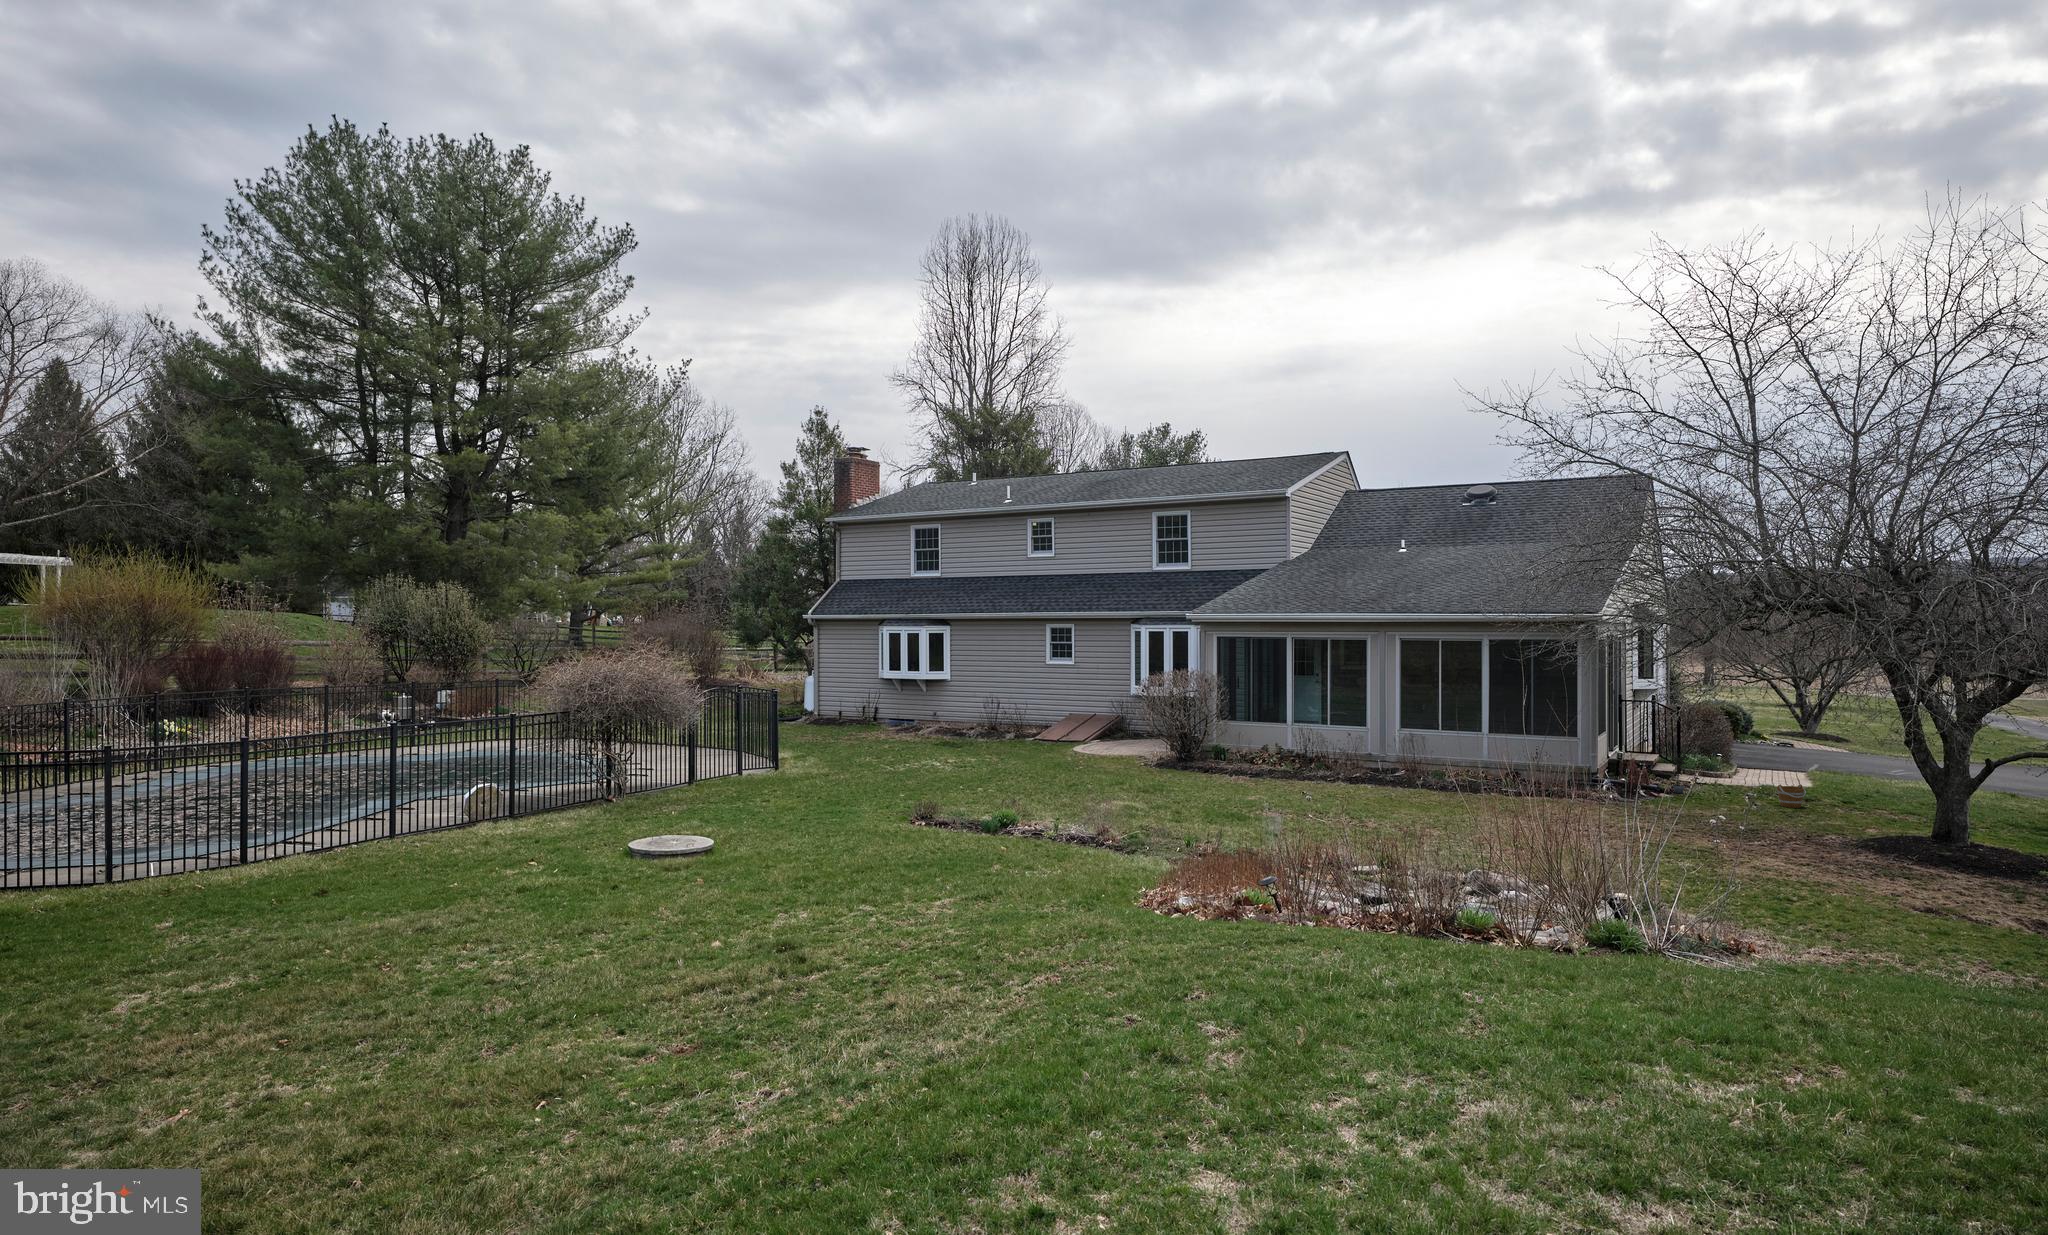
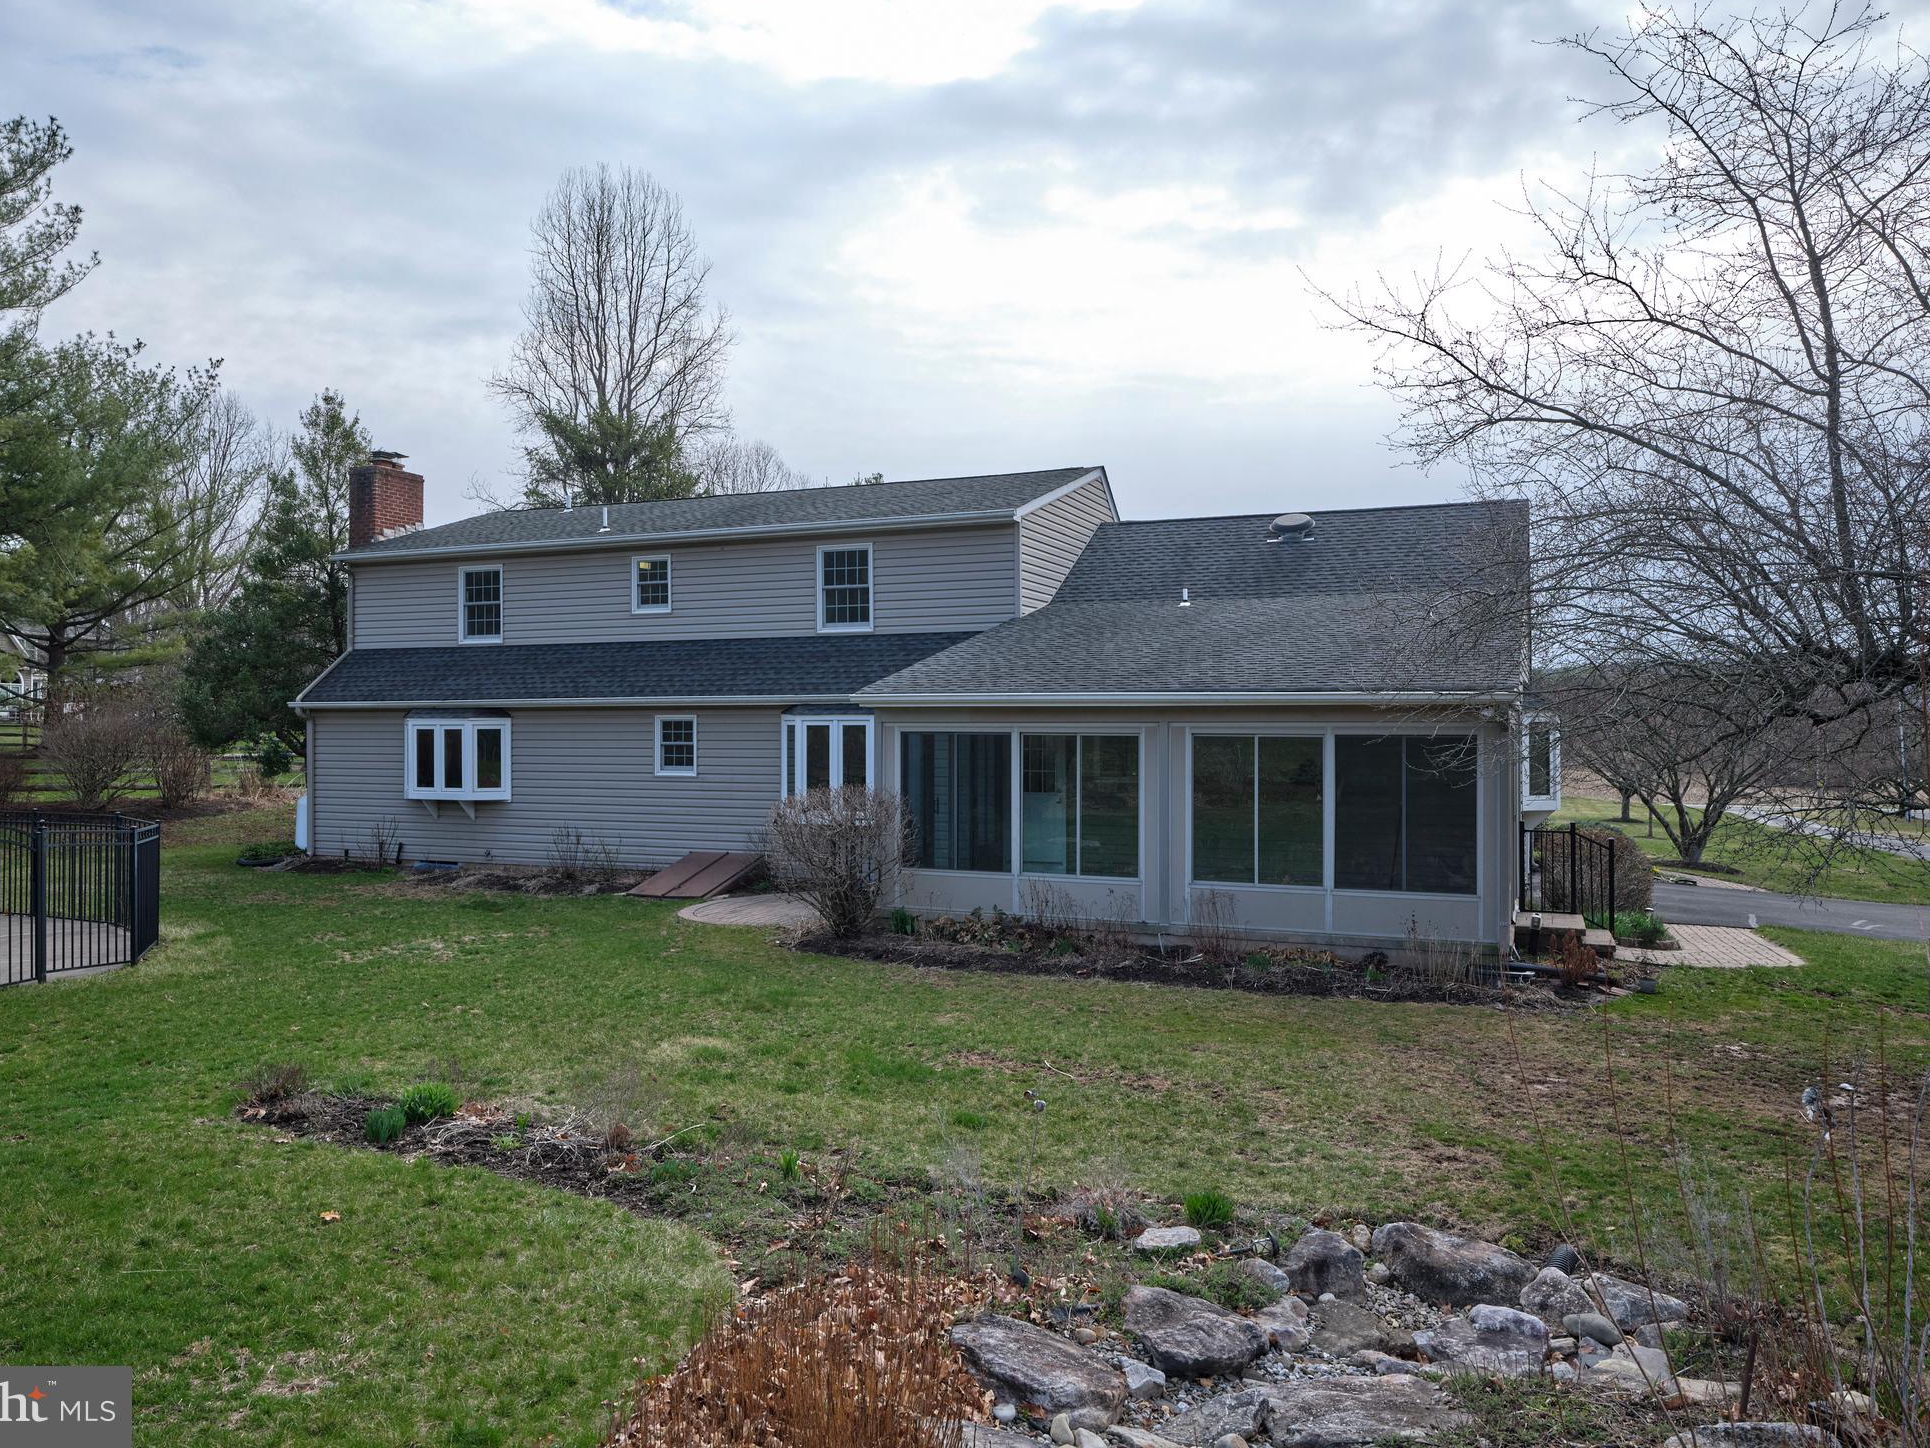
bucket: present [1777,785,1806,808] -> none [1813,979,1863,1020]

